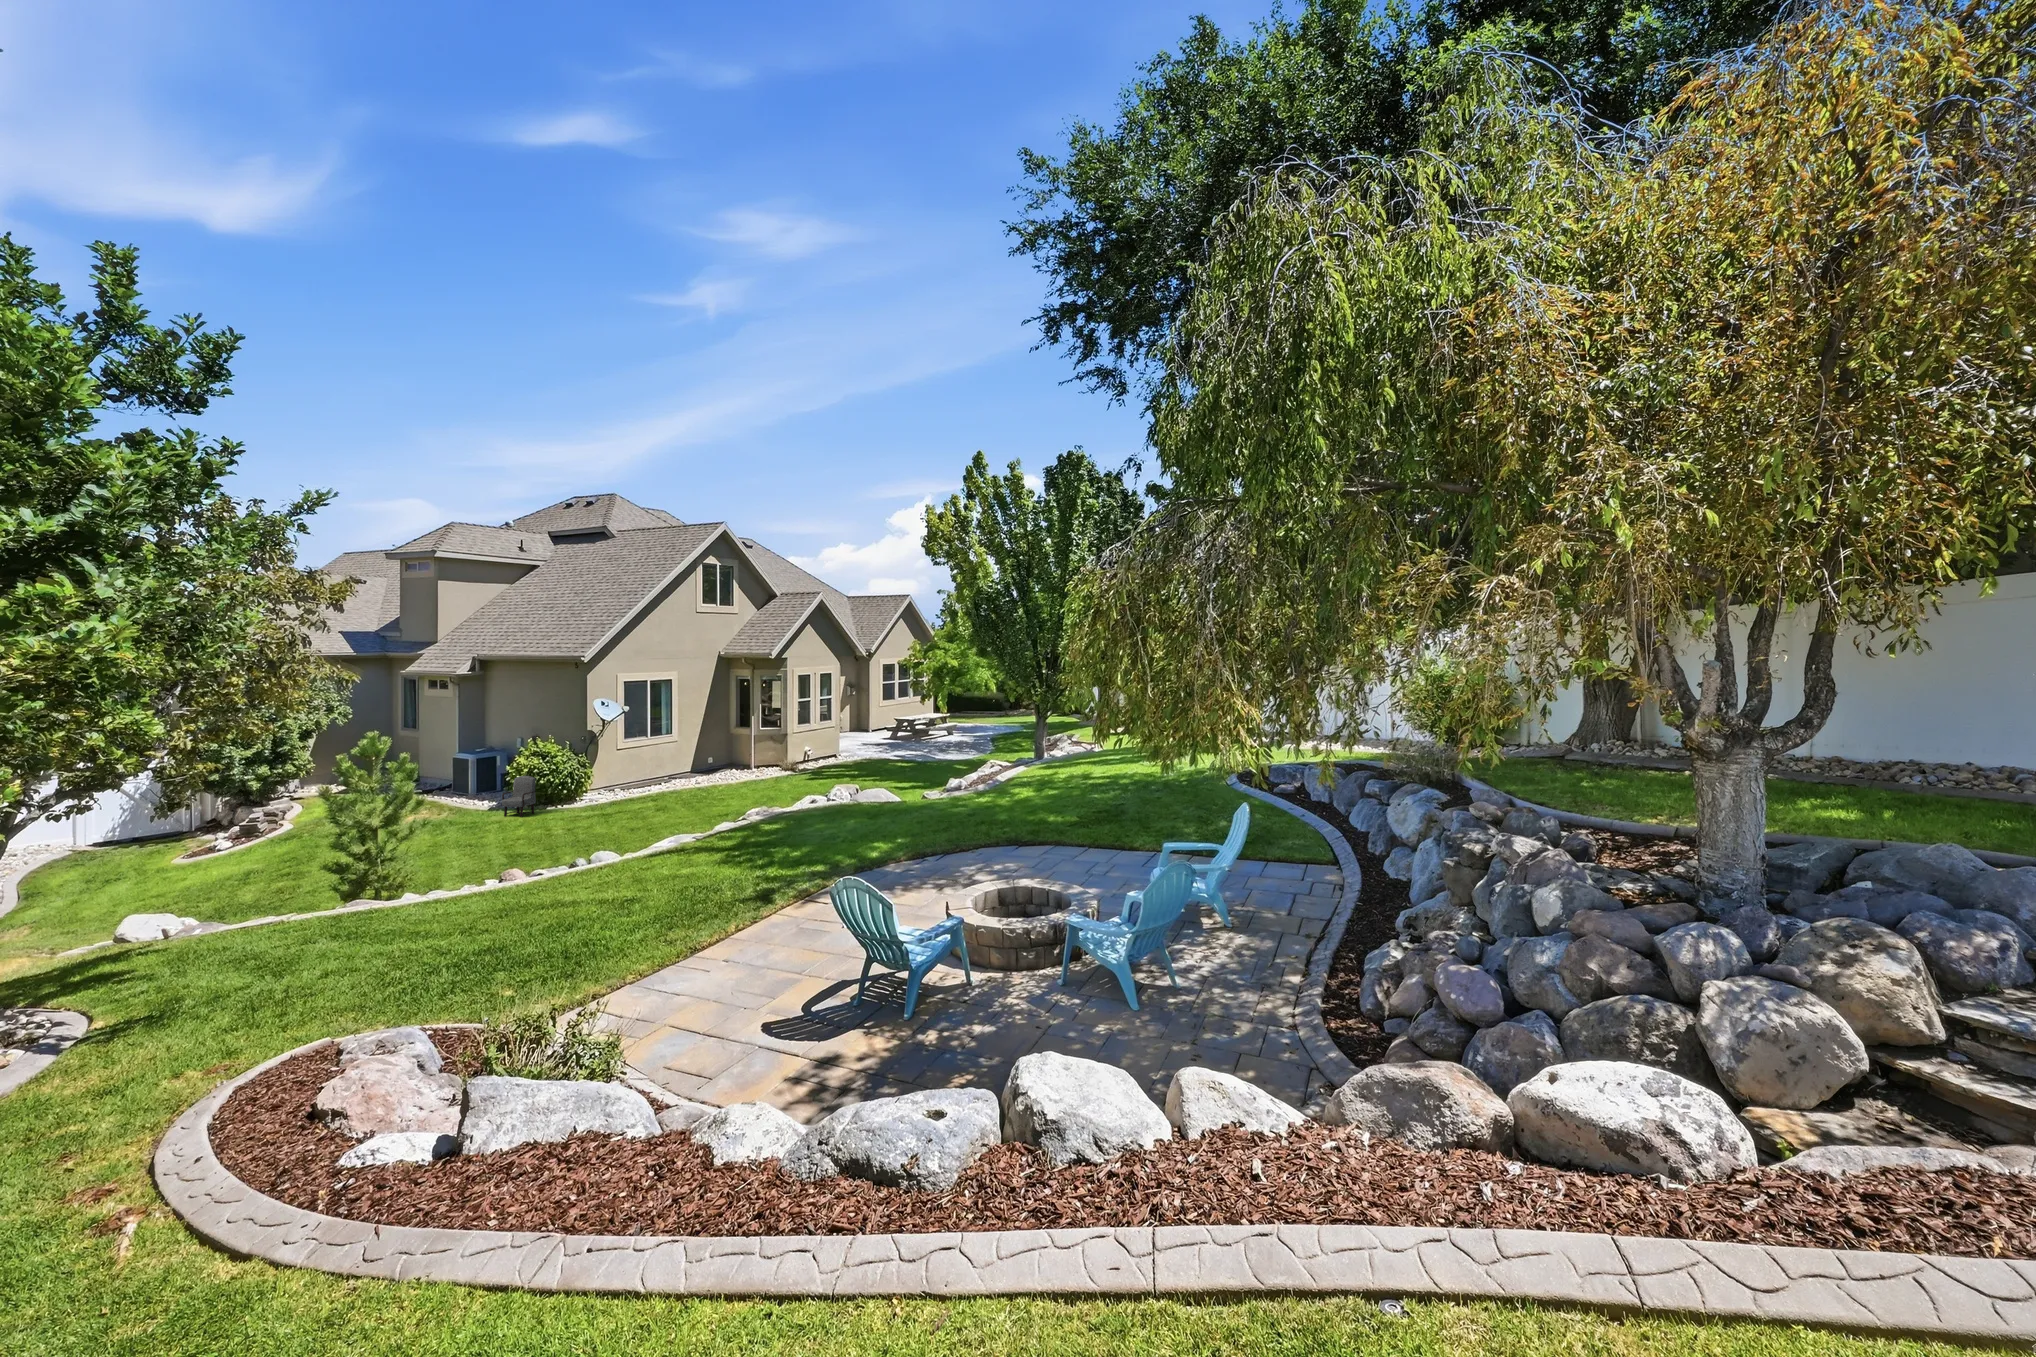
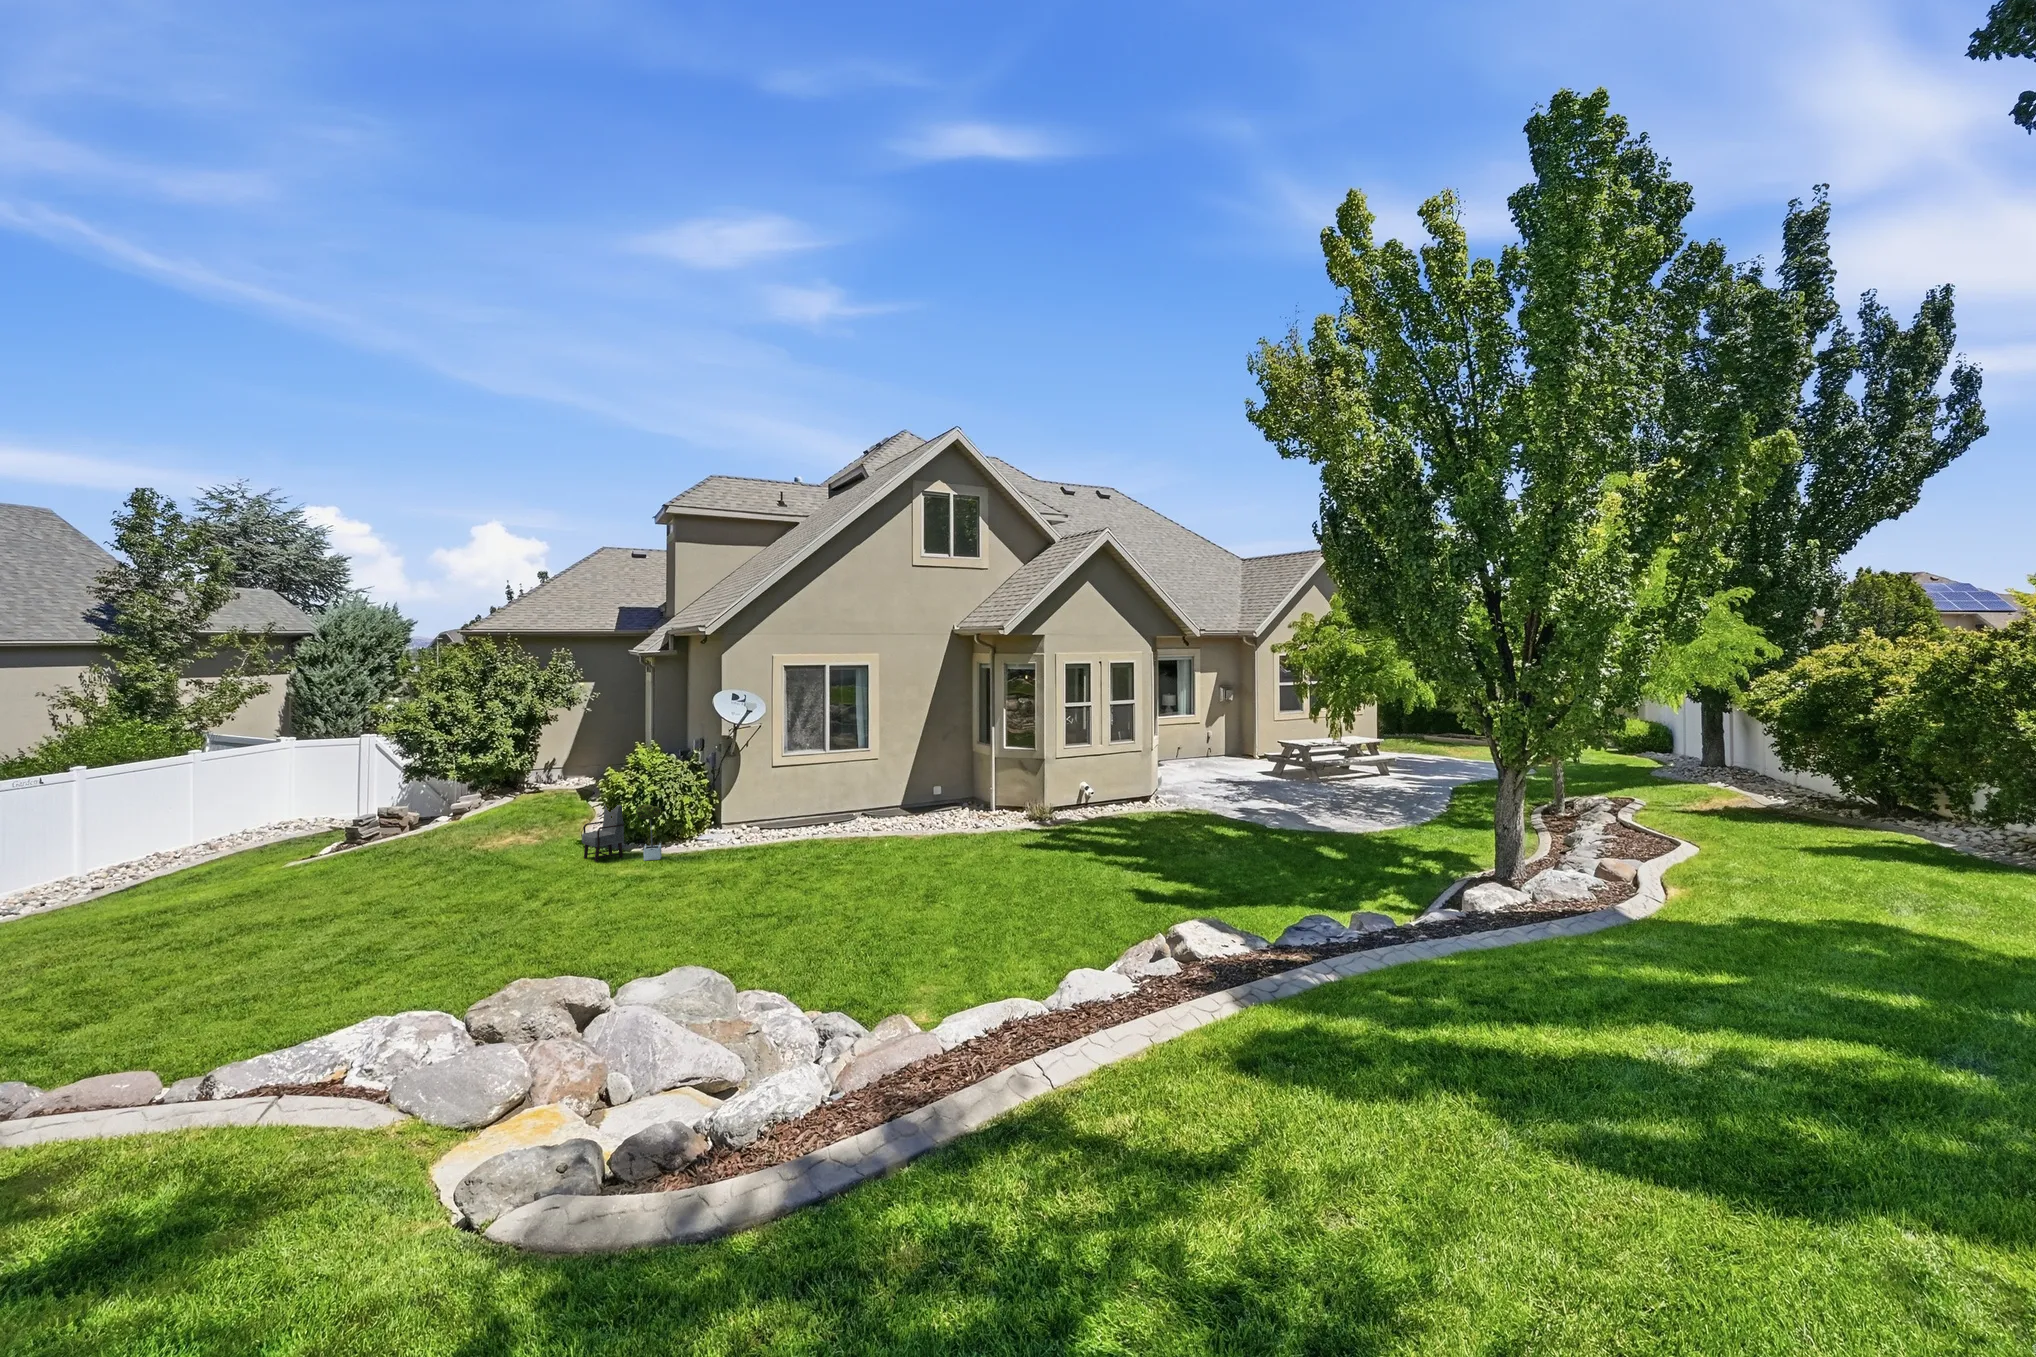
potted tree: none [548,776,567,813] -> present [636,804,662,861]

